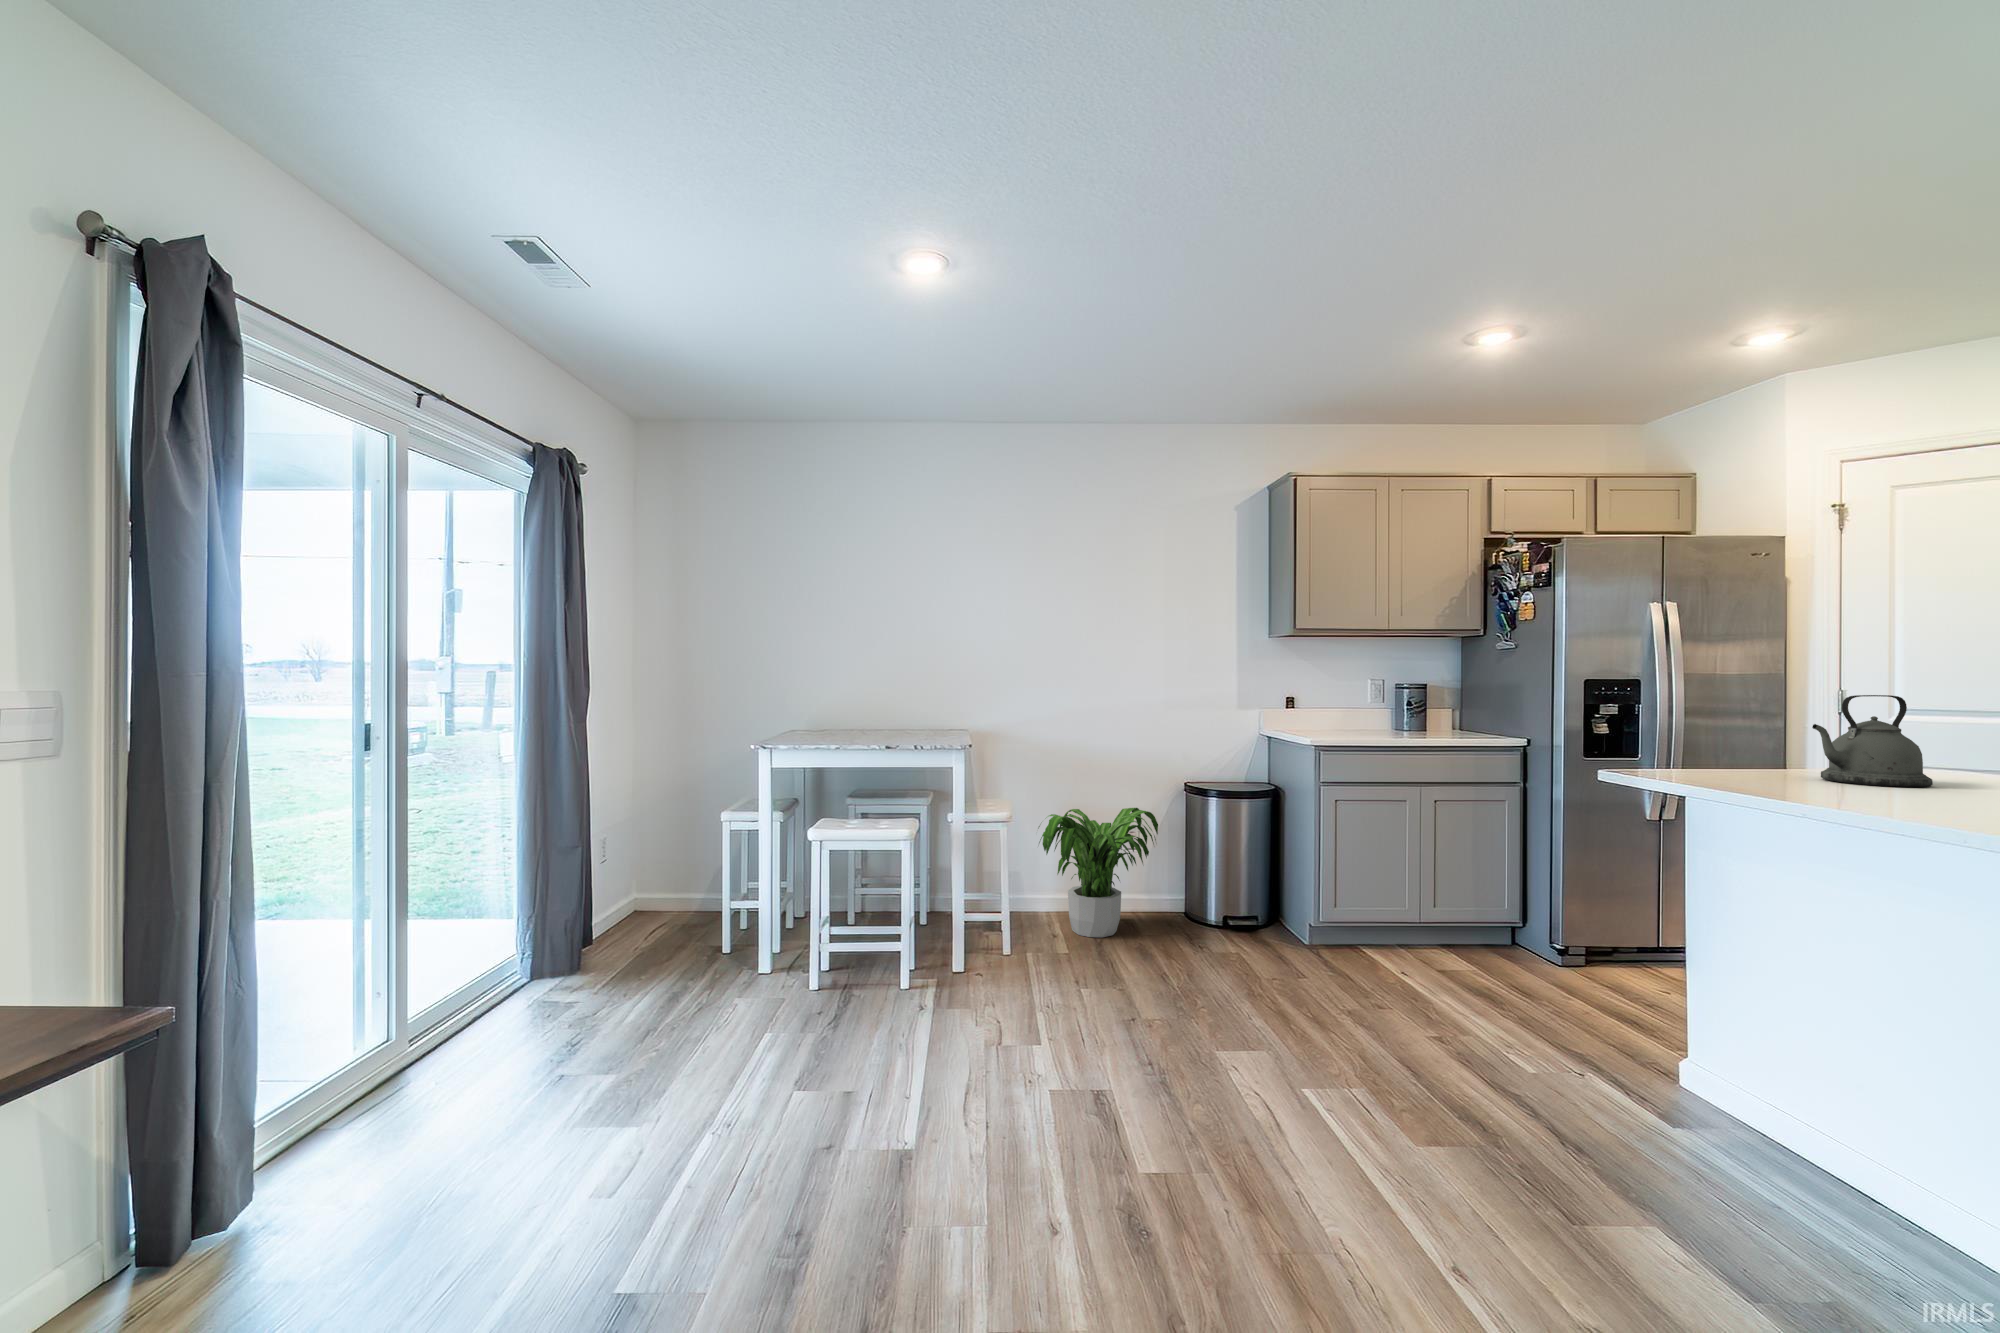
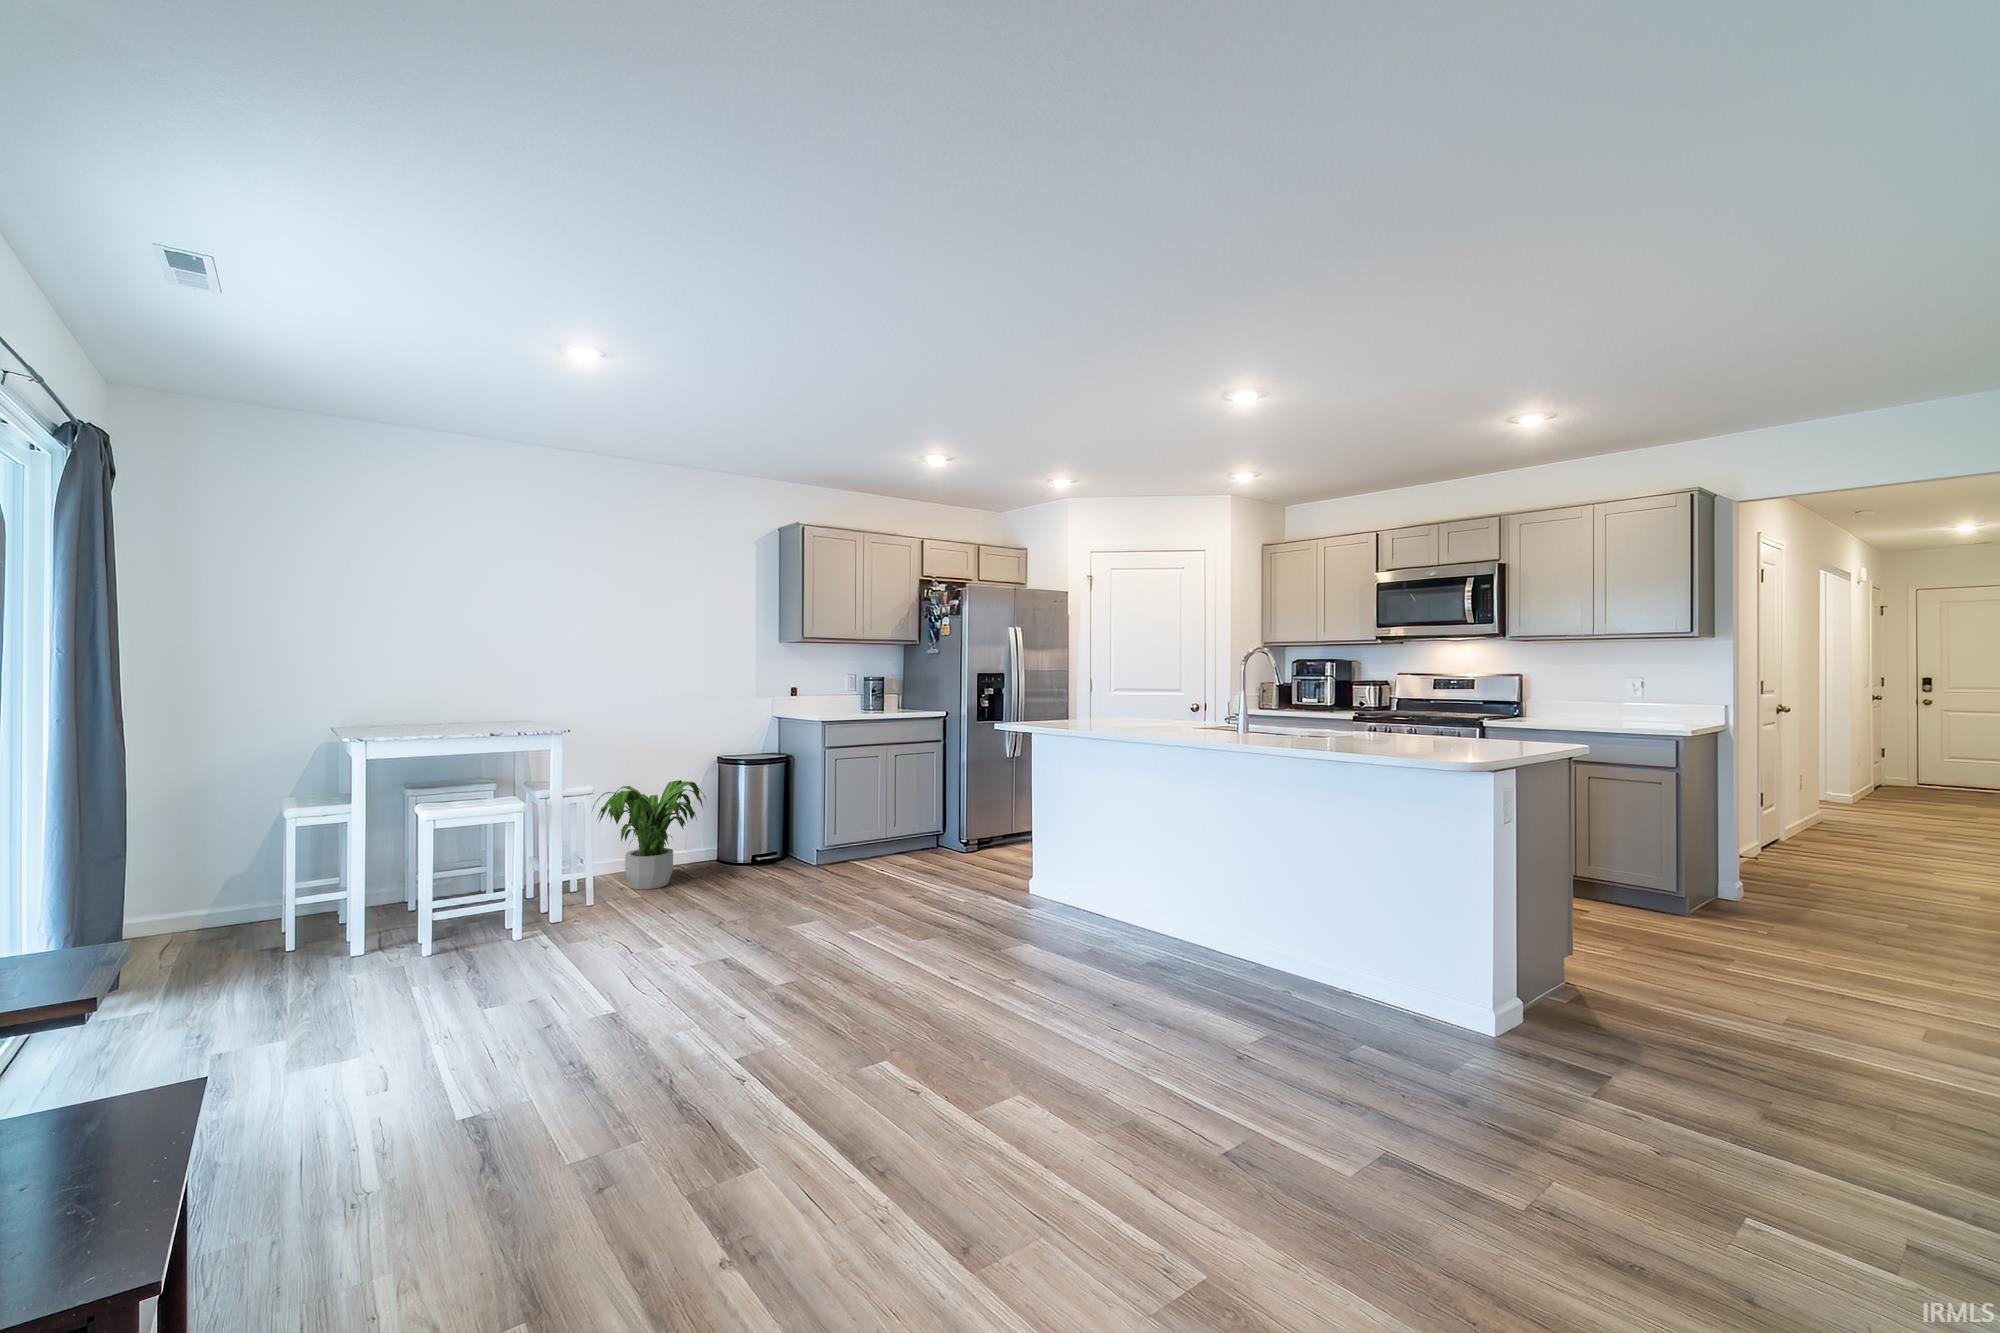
kettle: present [1812,695,1933,787] -> none [1078,682,1118,726]

